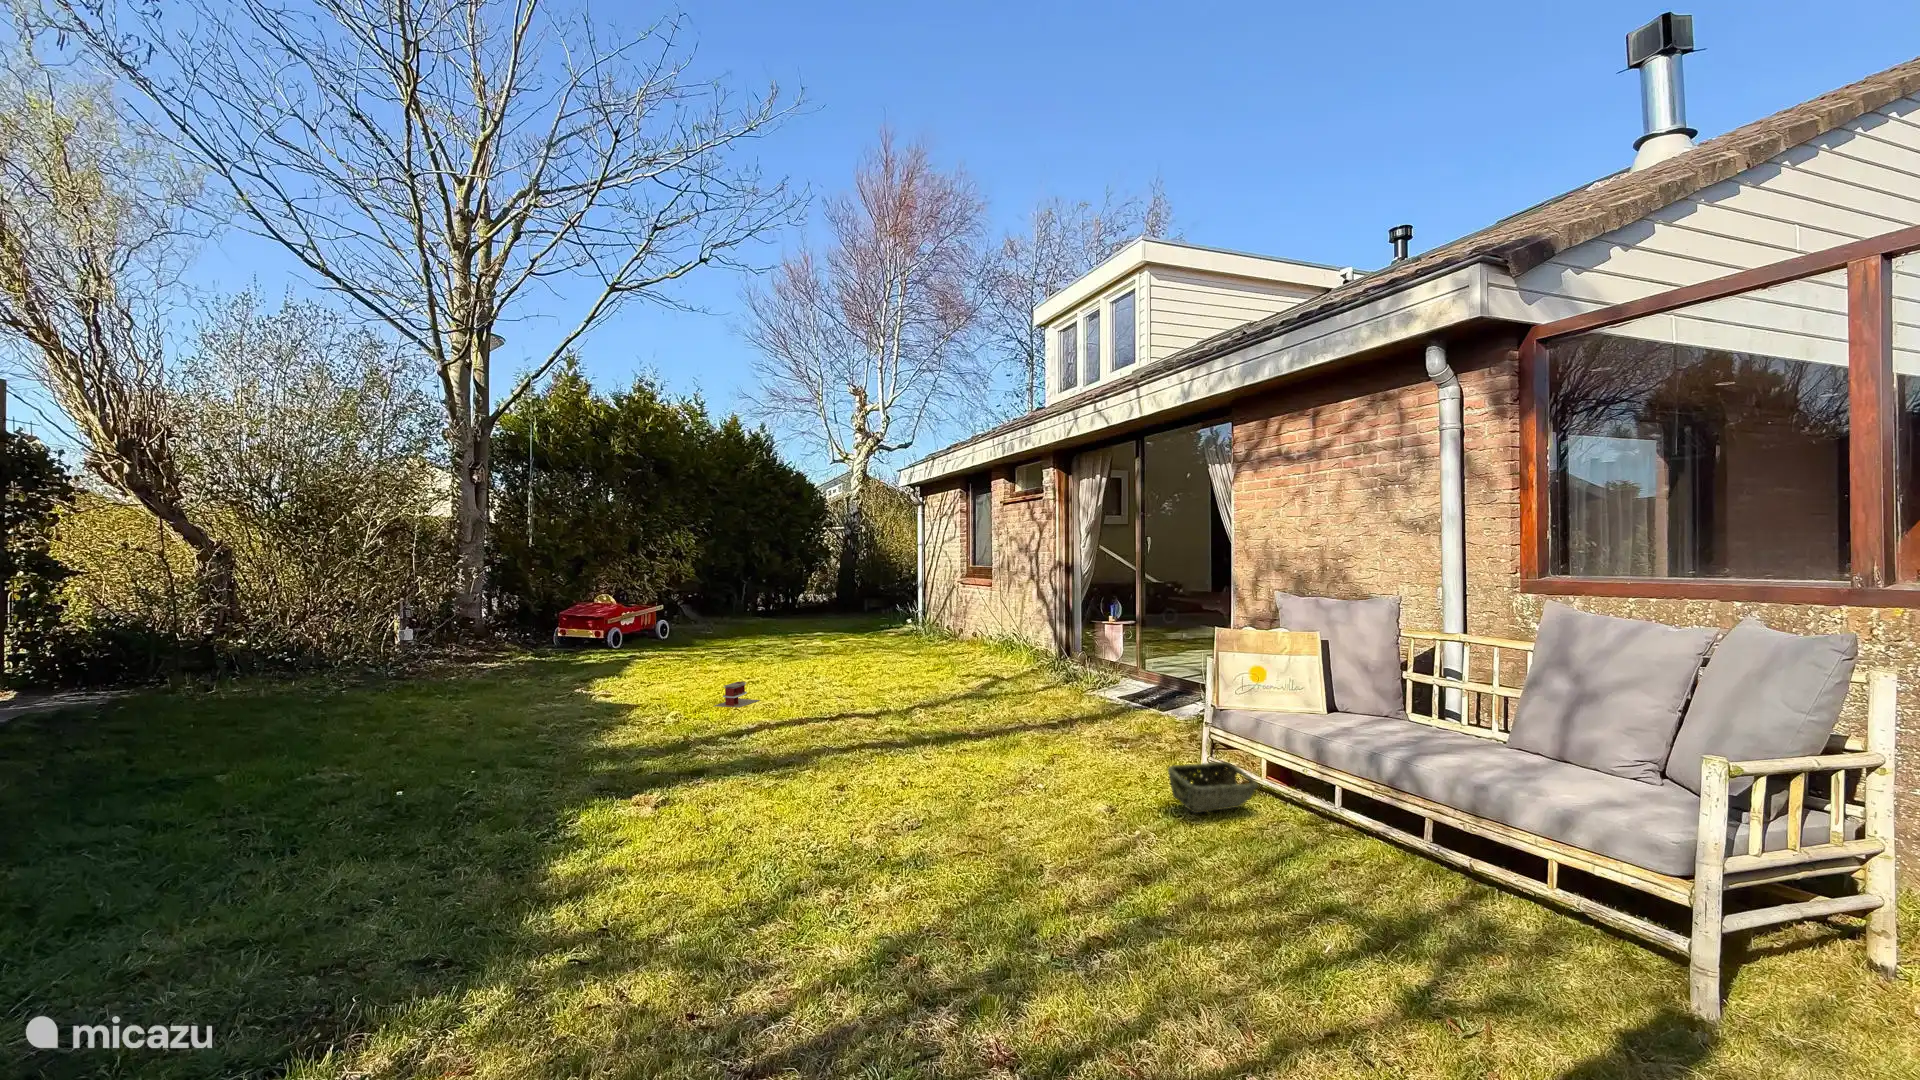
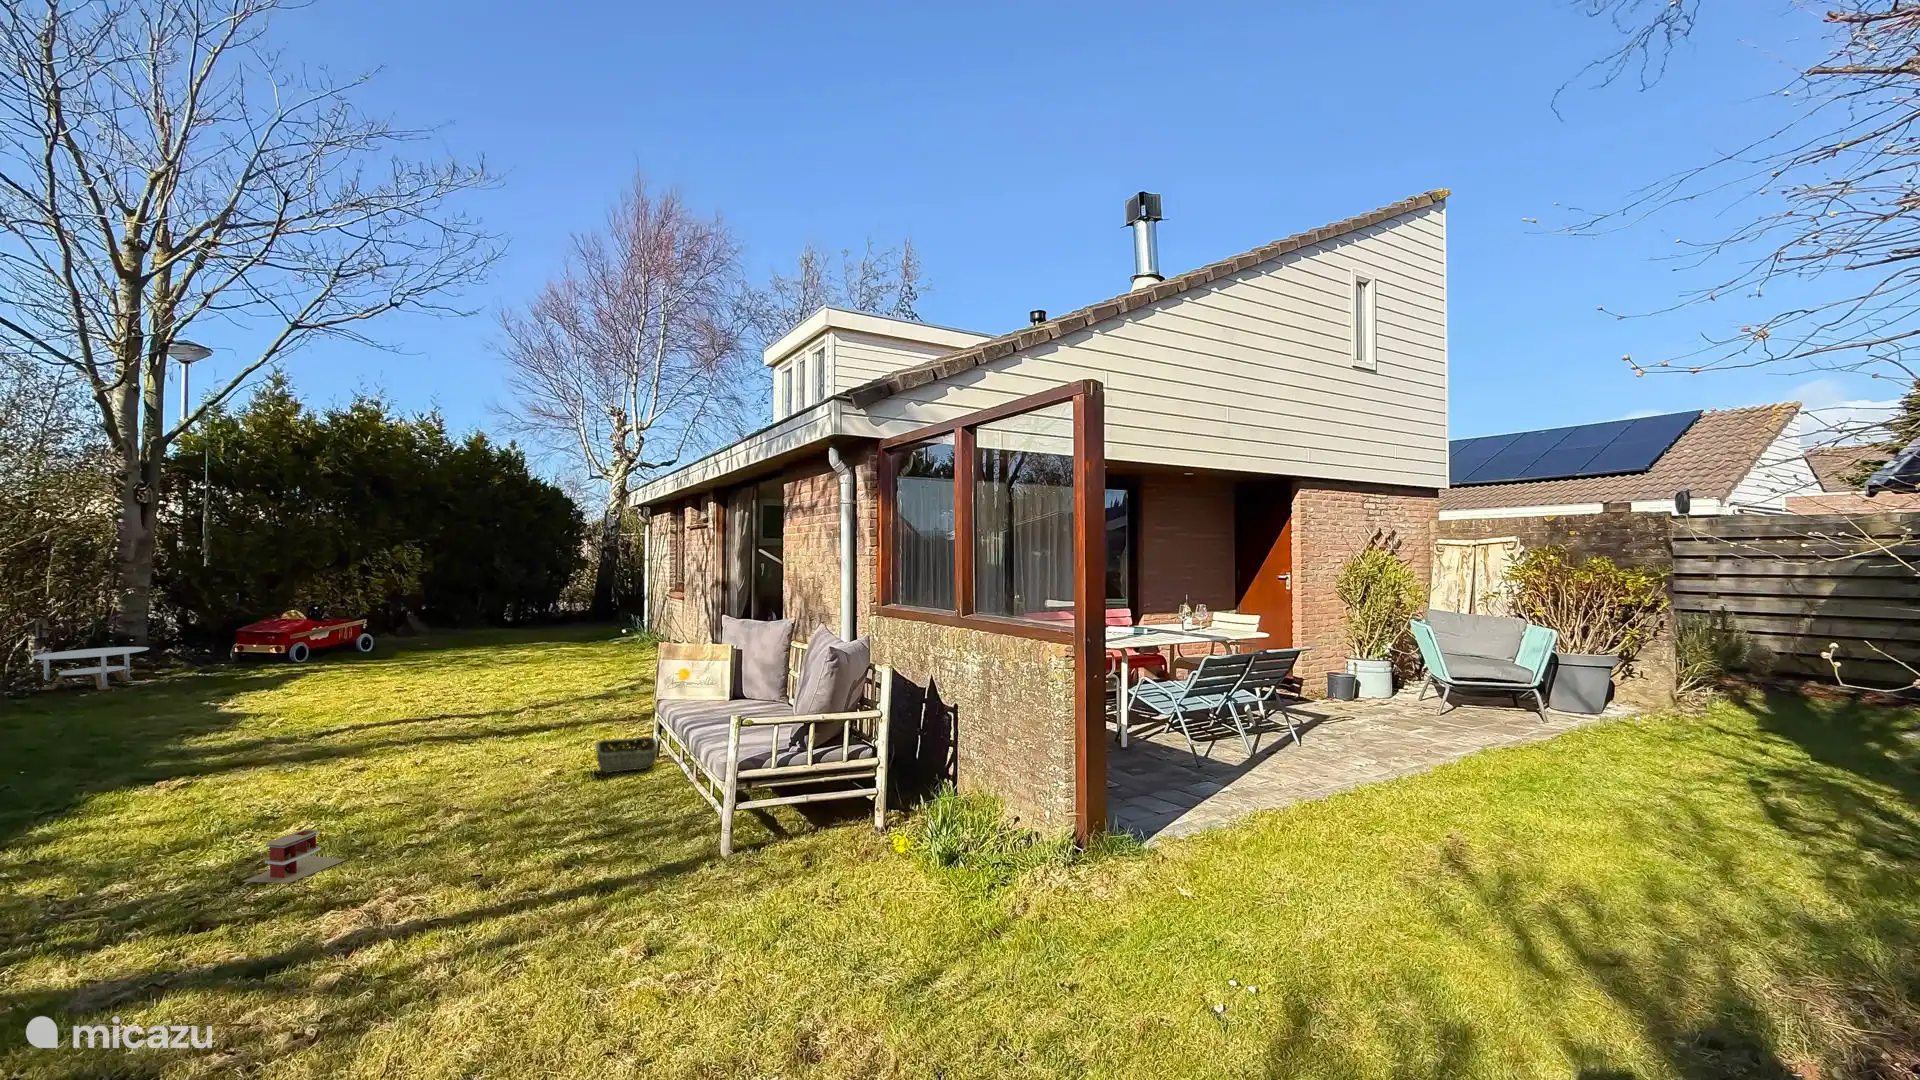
round table: none [388,626,489,670] -> present [32,647,149,690]
toy house: present [715,681,759,707] -> present [243,828,346,883]

